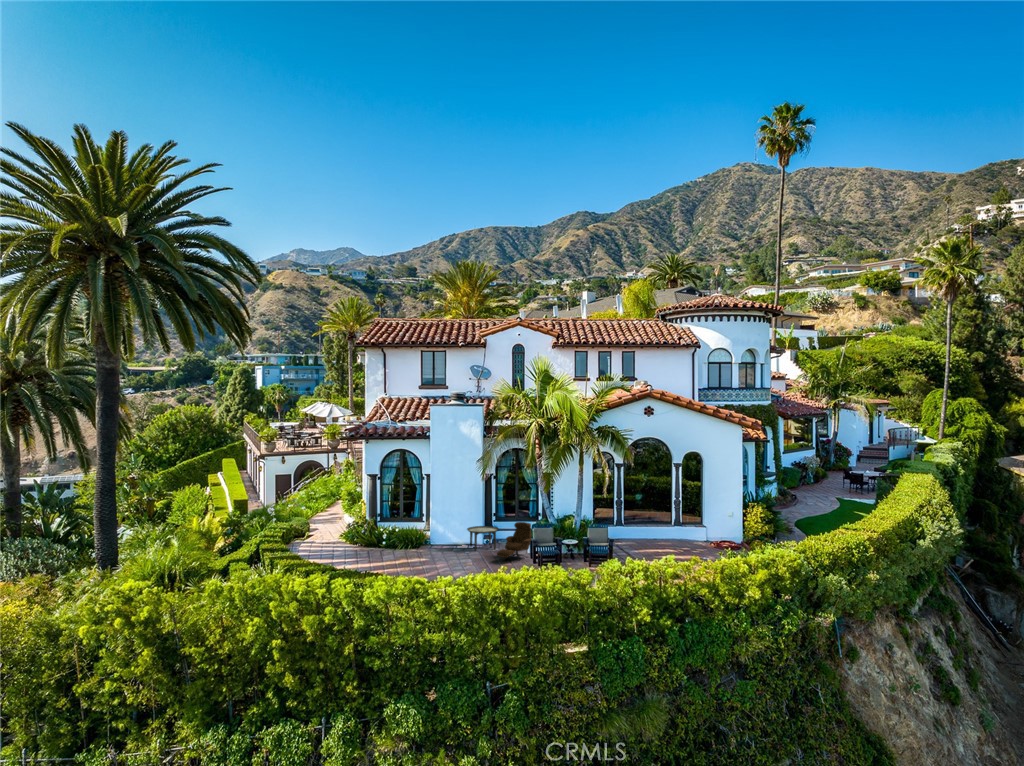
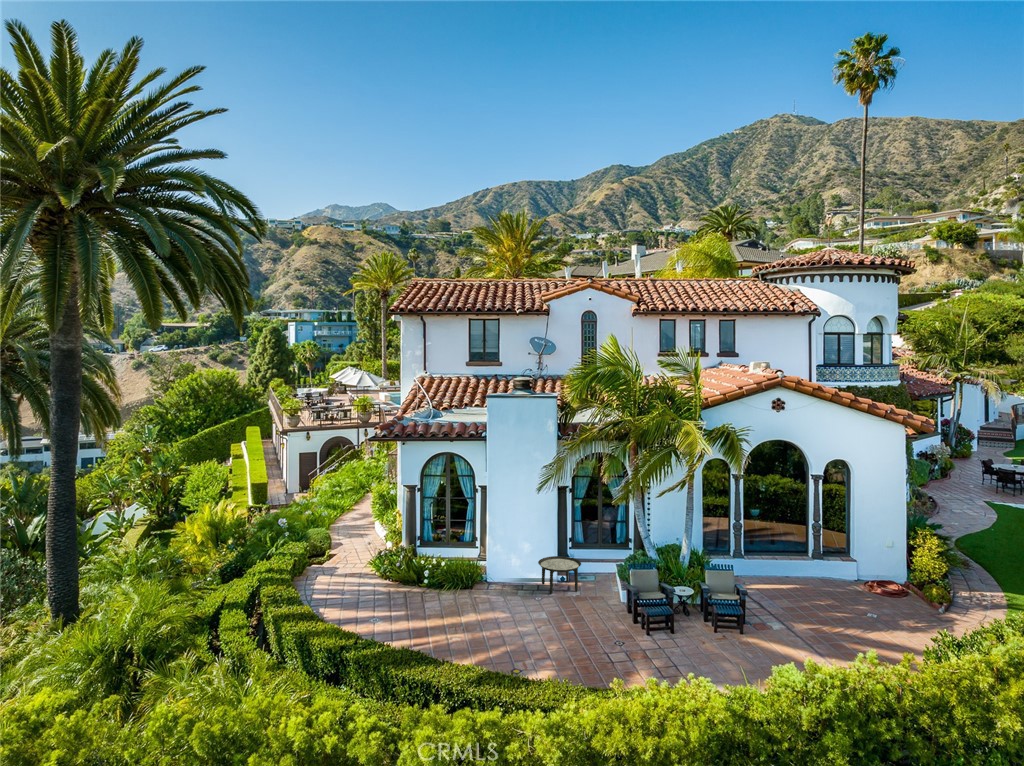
lounge chair: present [497,522,532,561] -> none [585,560,632,622]

